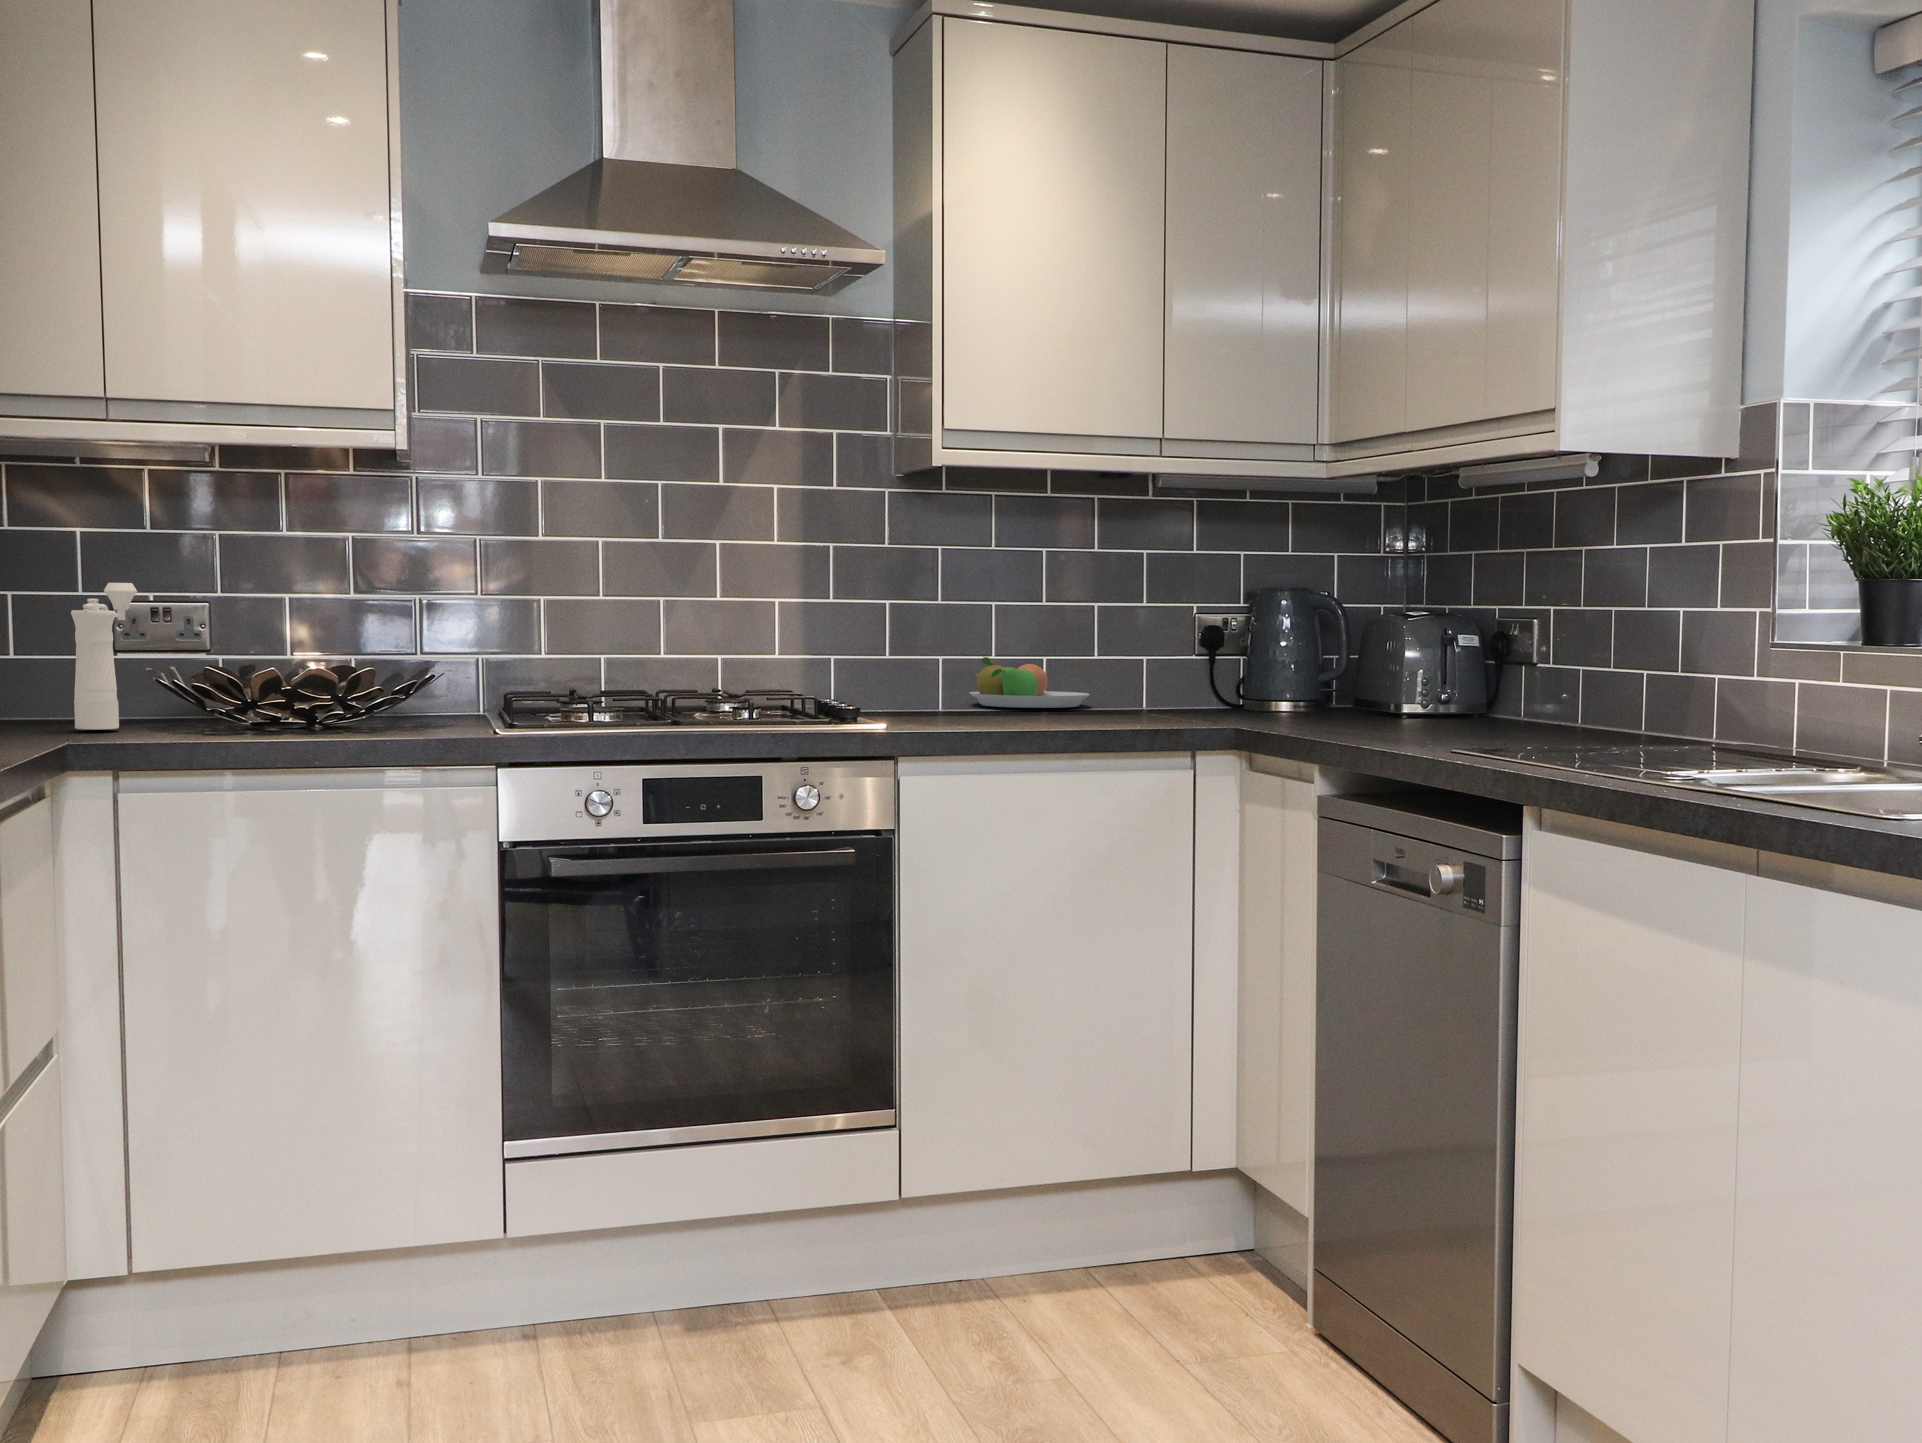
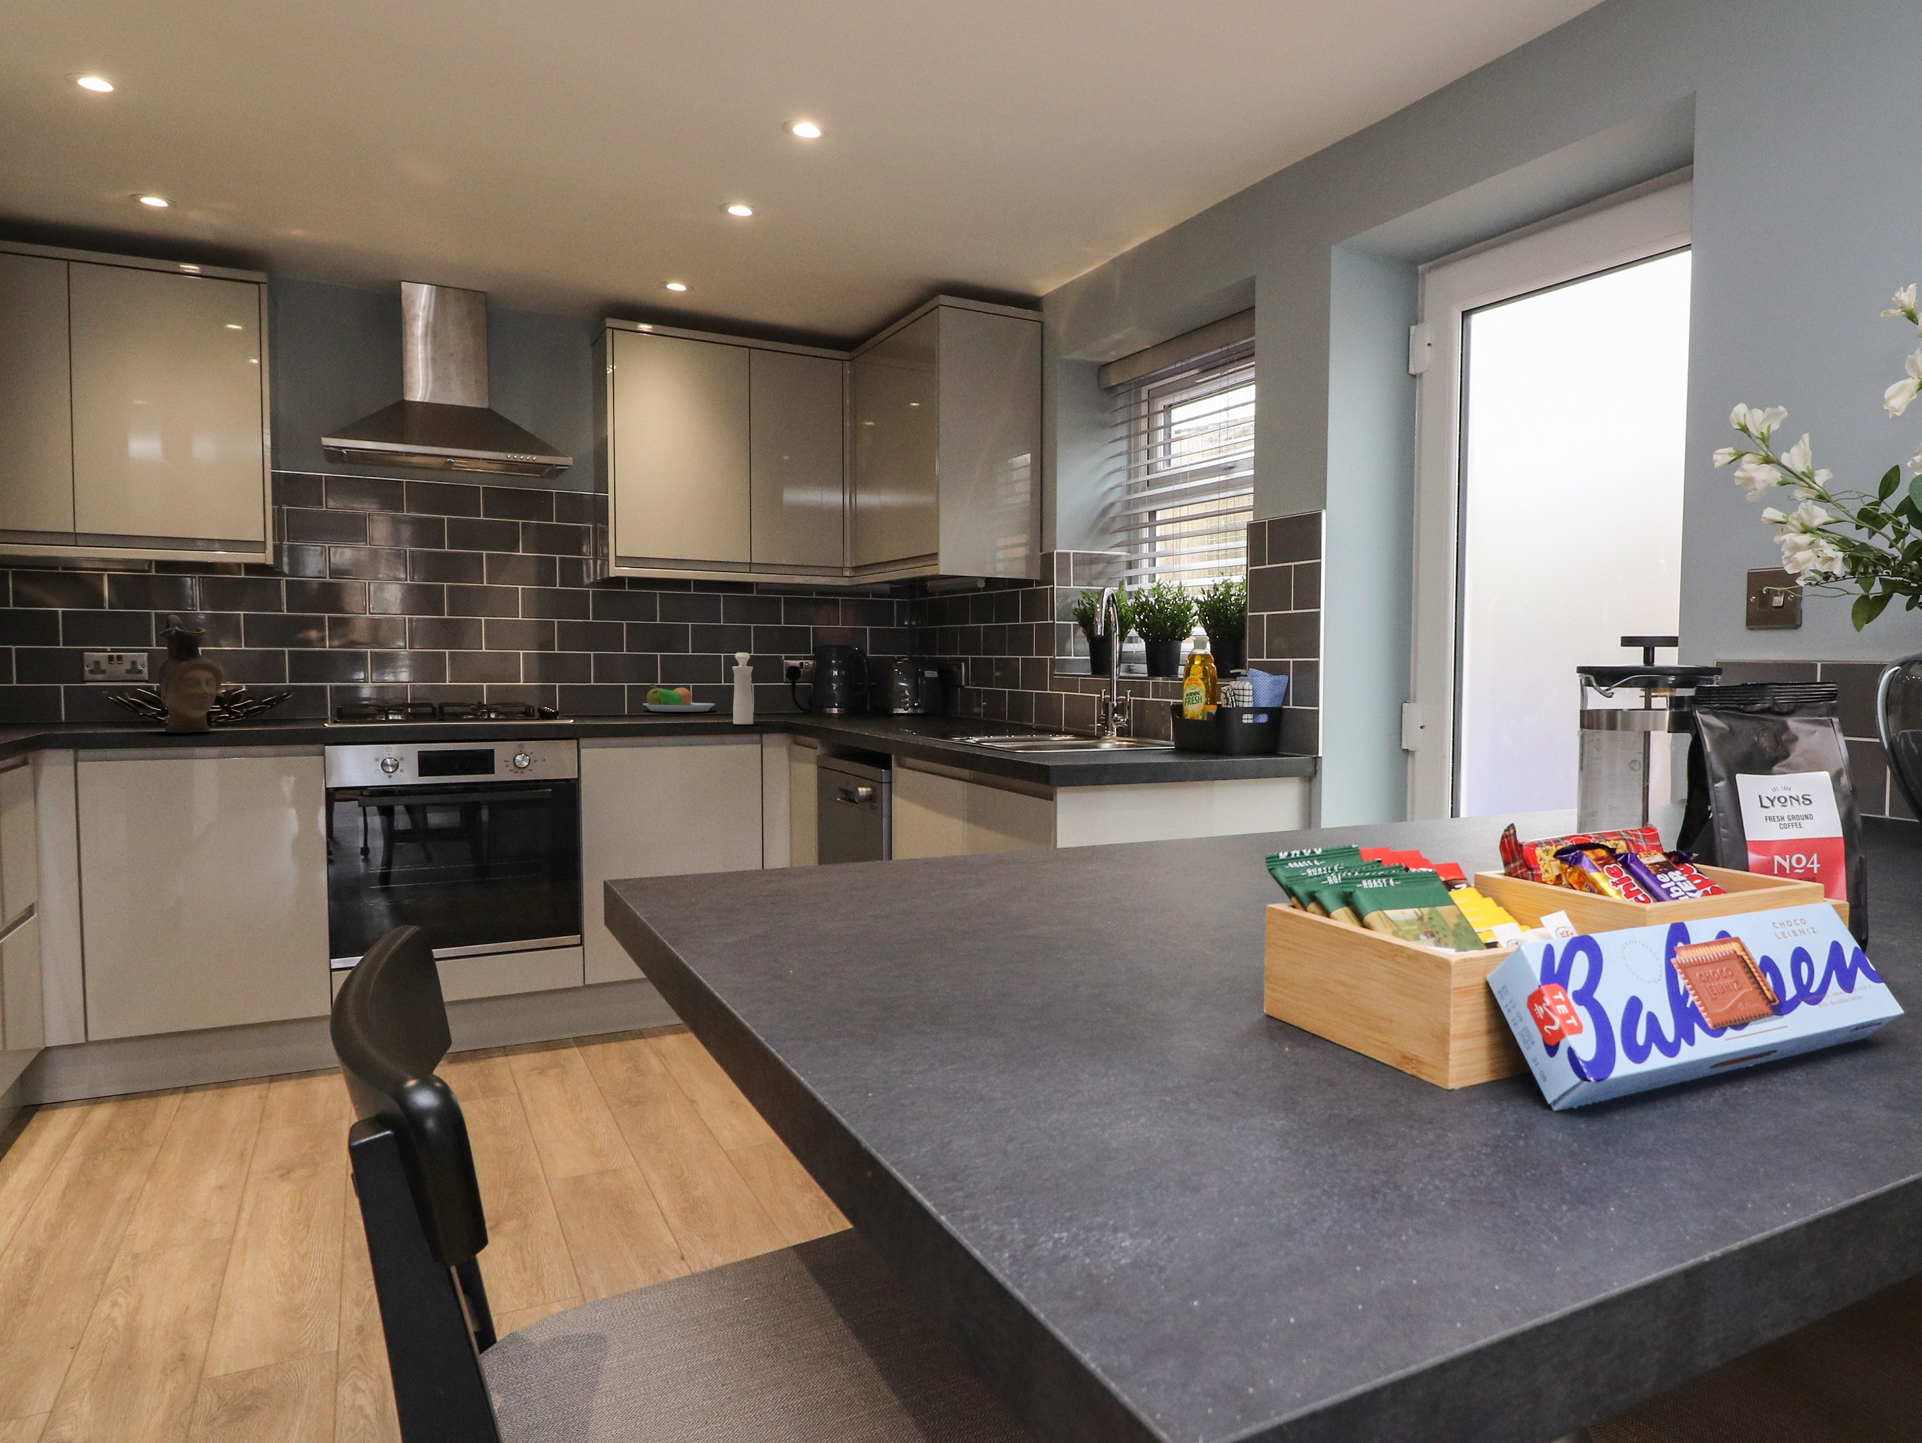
ceramic pitcher: none [241,537,337,743] -> present [158,615,223,733]
pepper mill: present [71,583,137,730] -> present [732,653,753,724]

